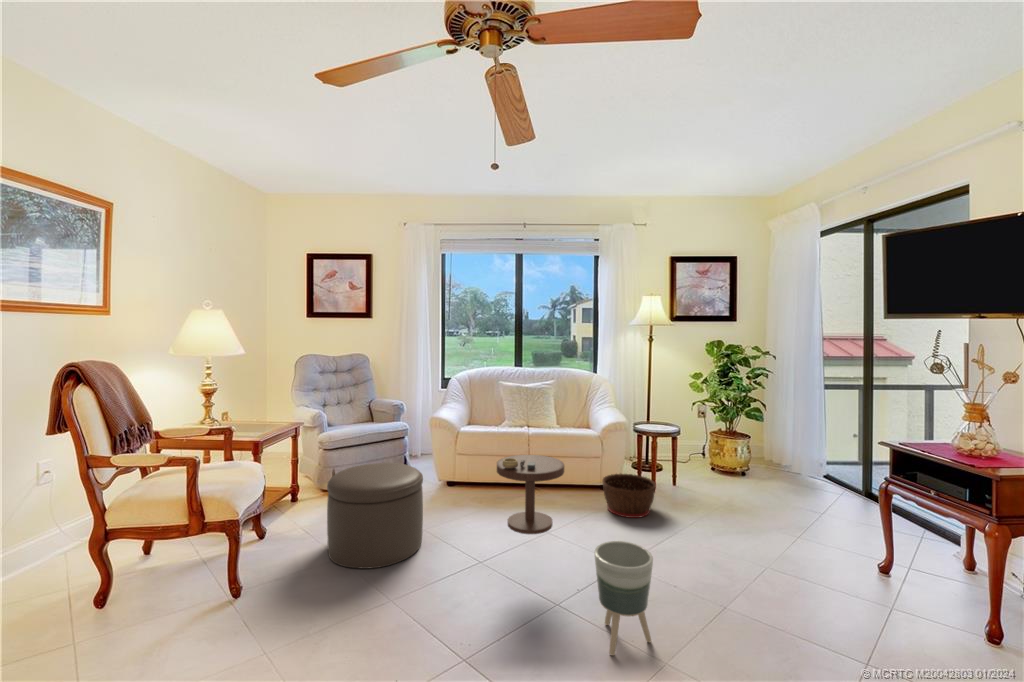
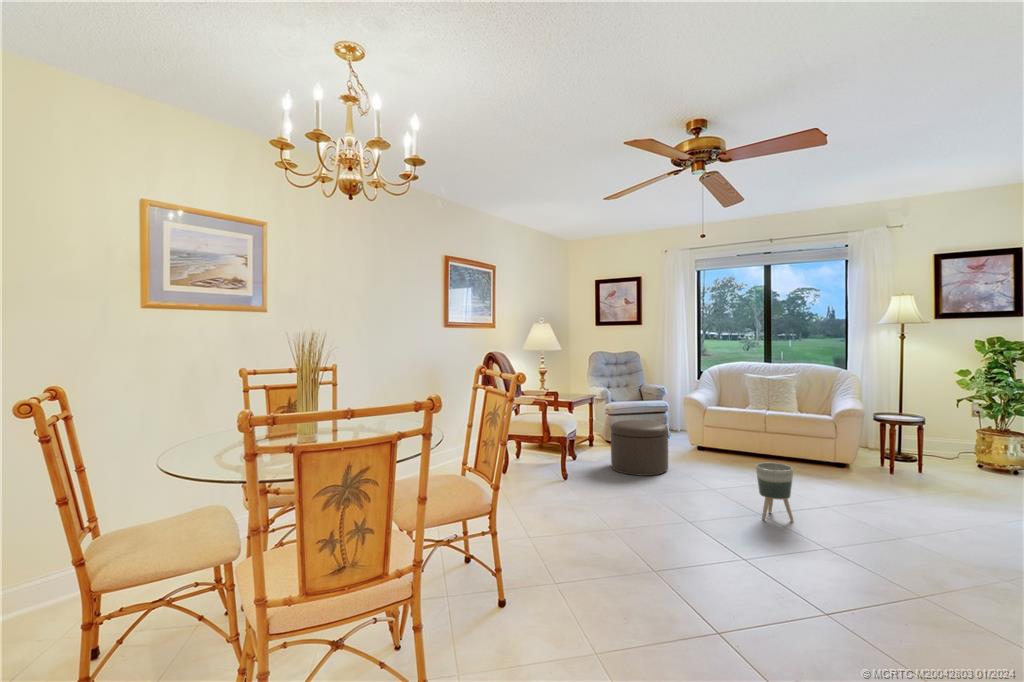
side table: present [497,455,564,534] -> none [707,413,753,493]
basket: present [602,474,656,518] -> none [818,450,869,482]

